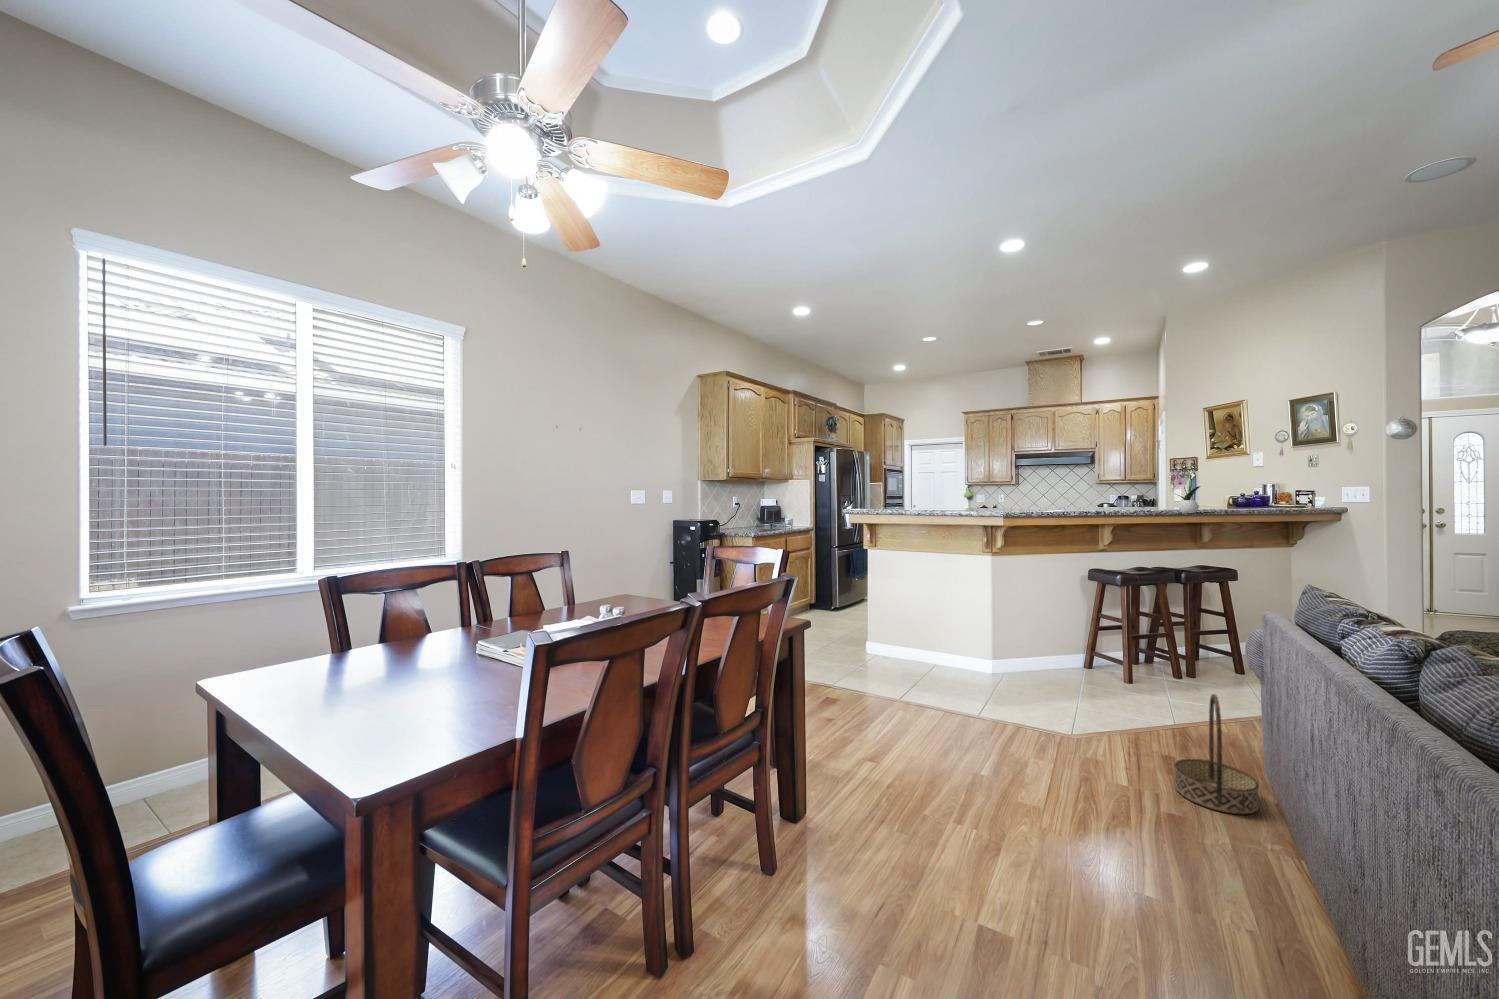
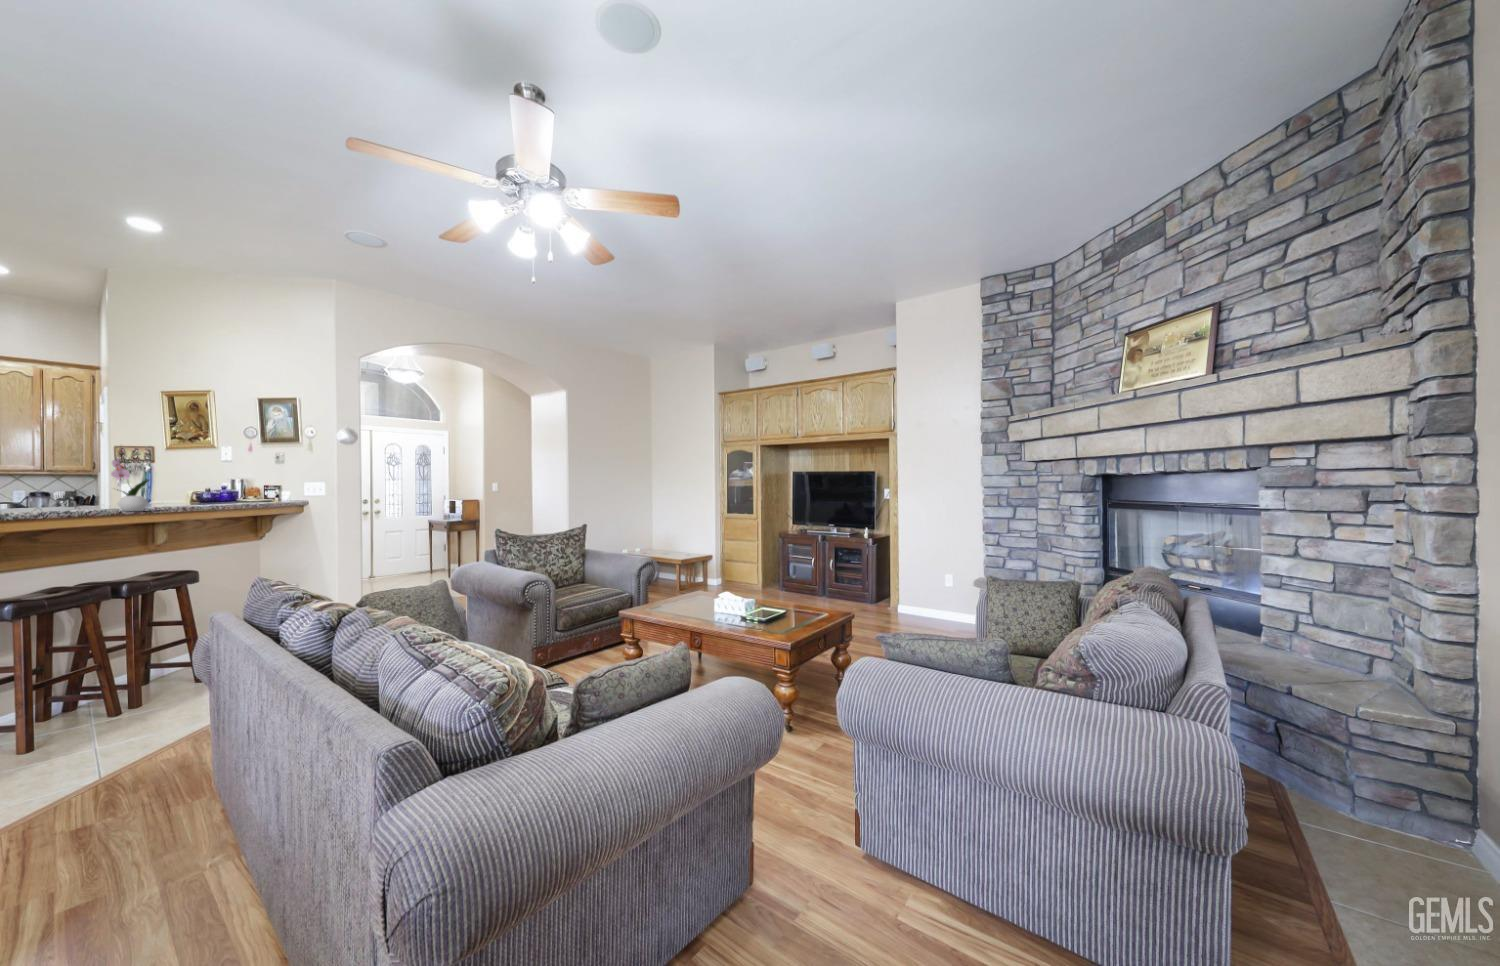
basket: present [1175,694,1259,814] -> none [81,727,202,881]

